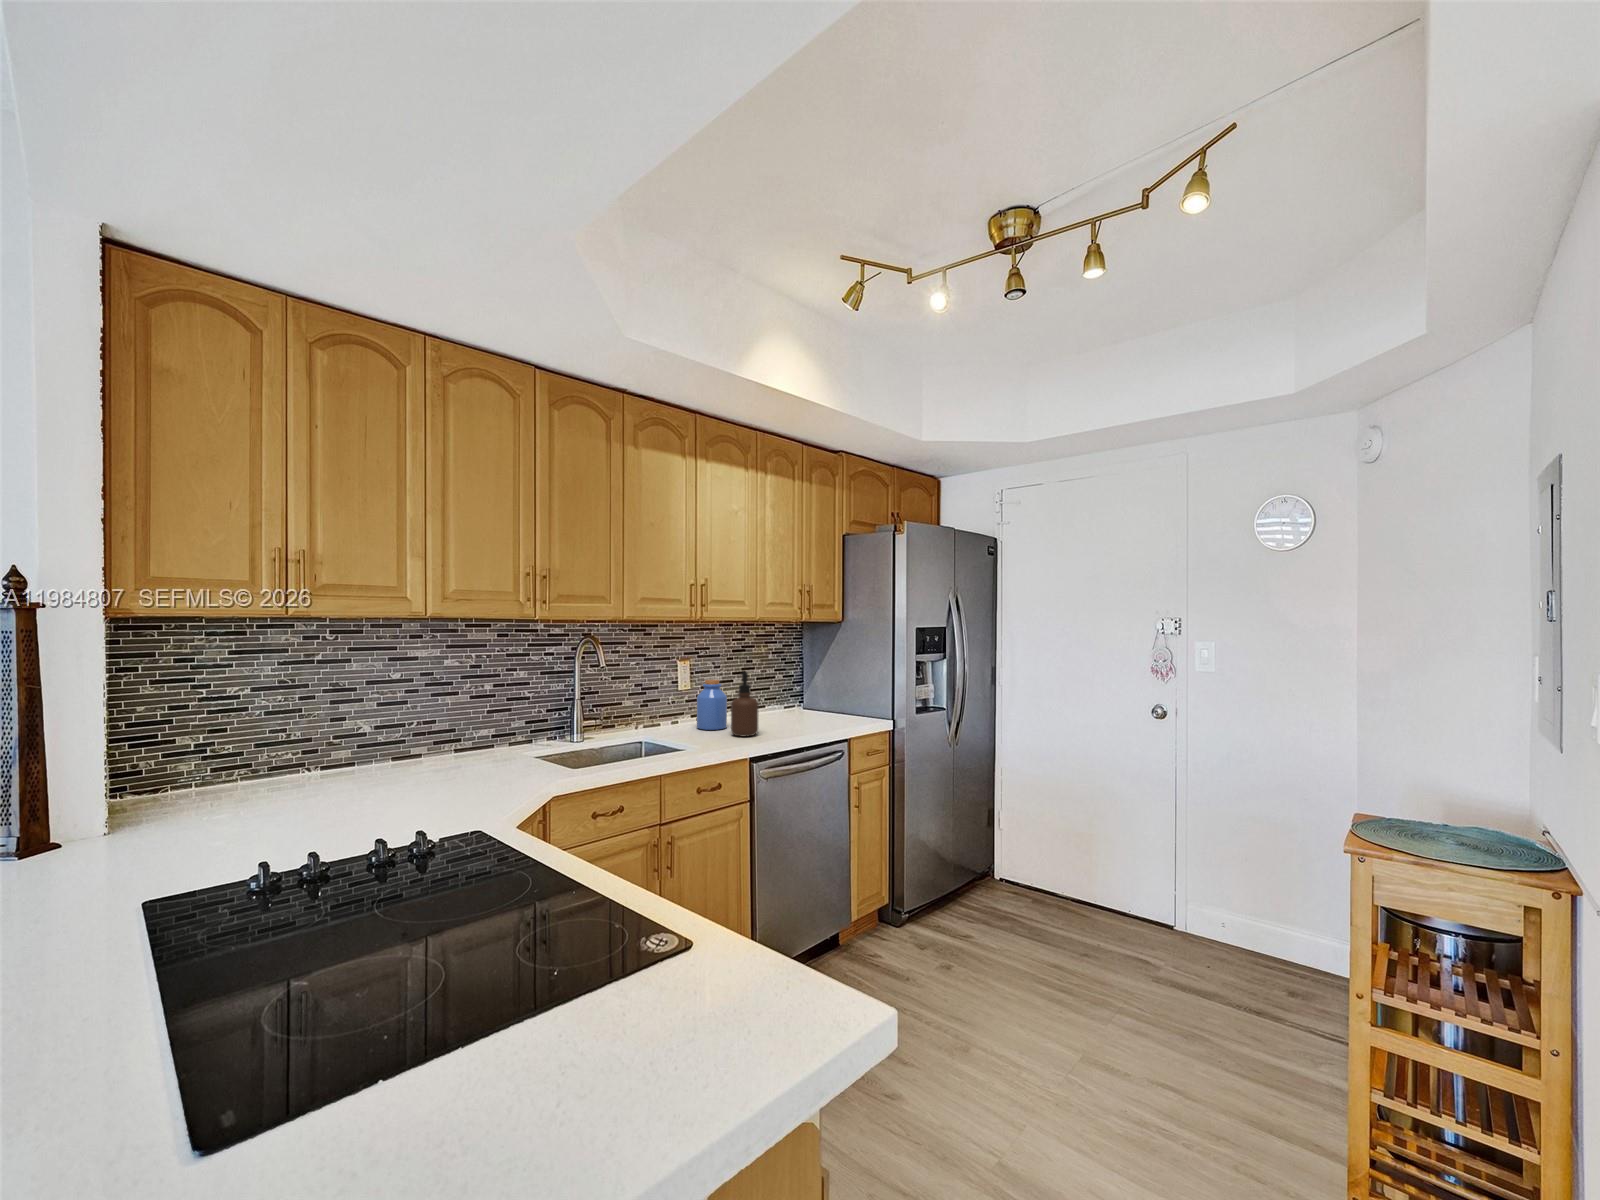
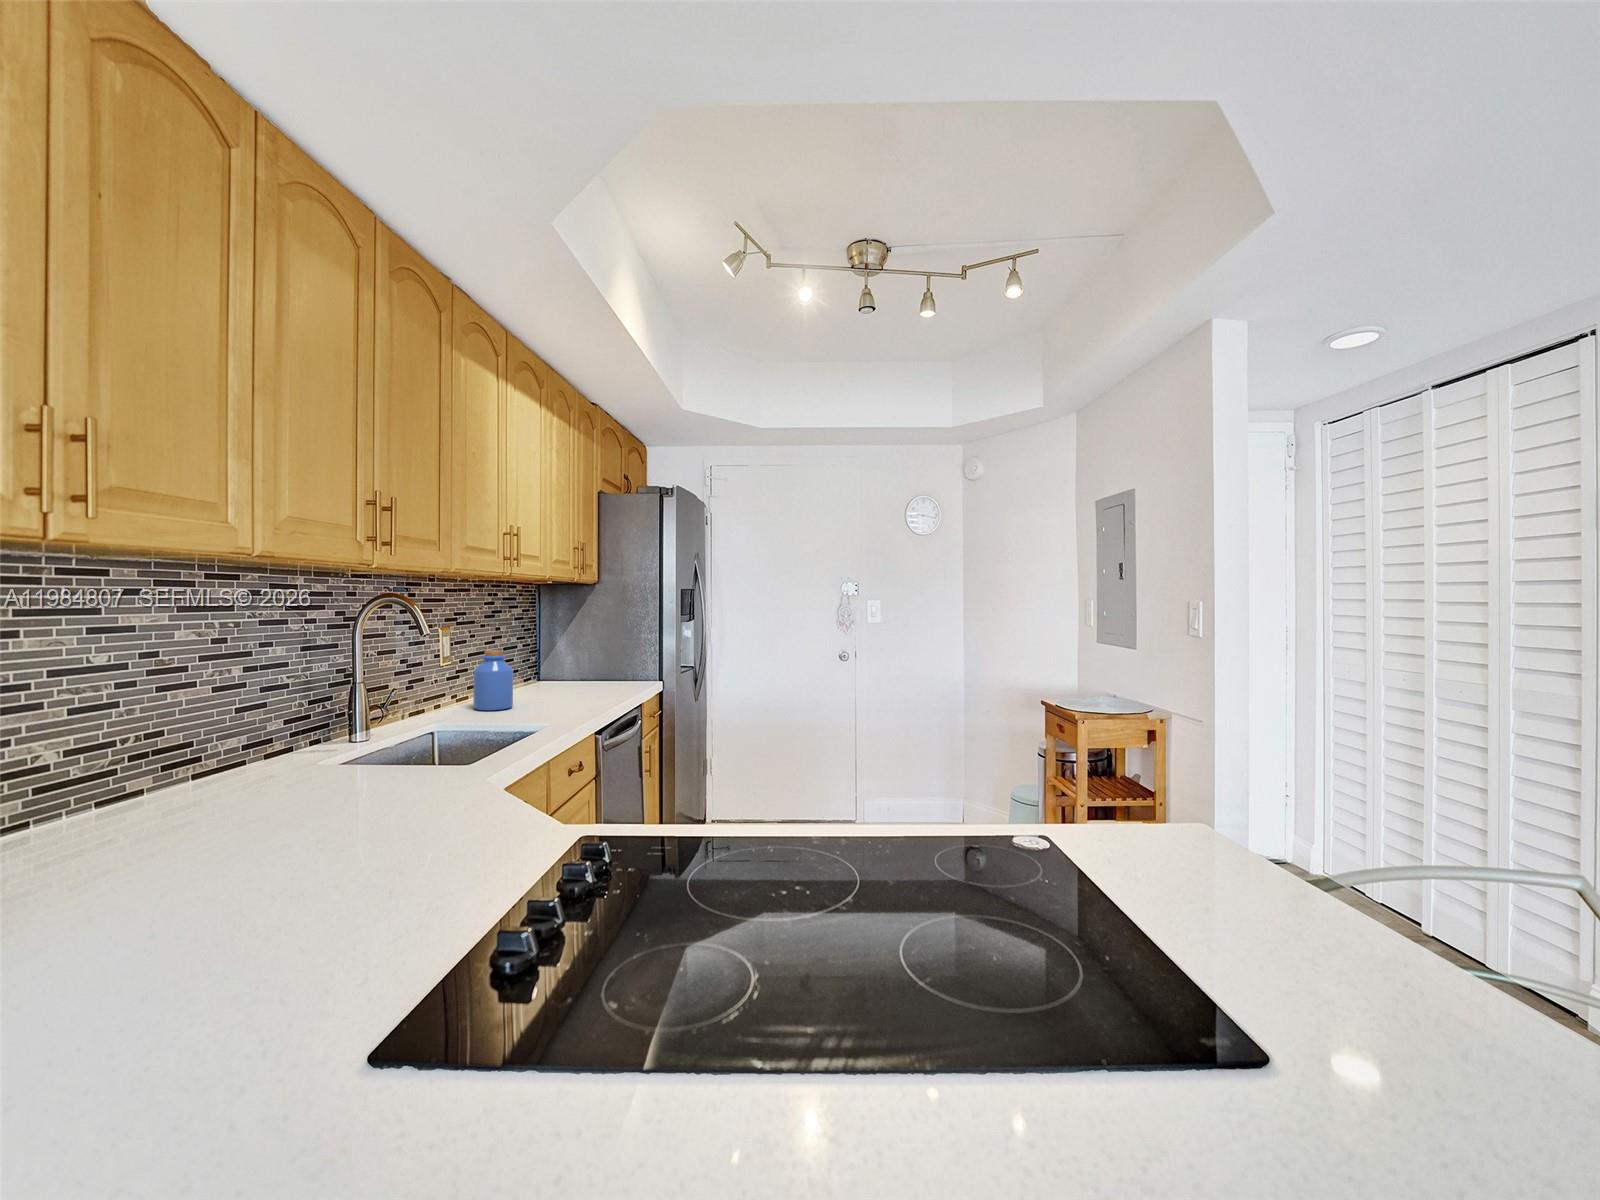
soap dispenser: present [731,672,758,737] -> none [536,638,569,712]

